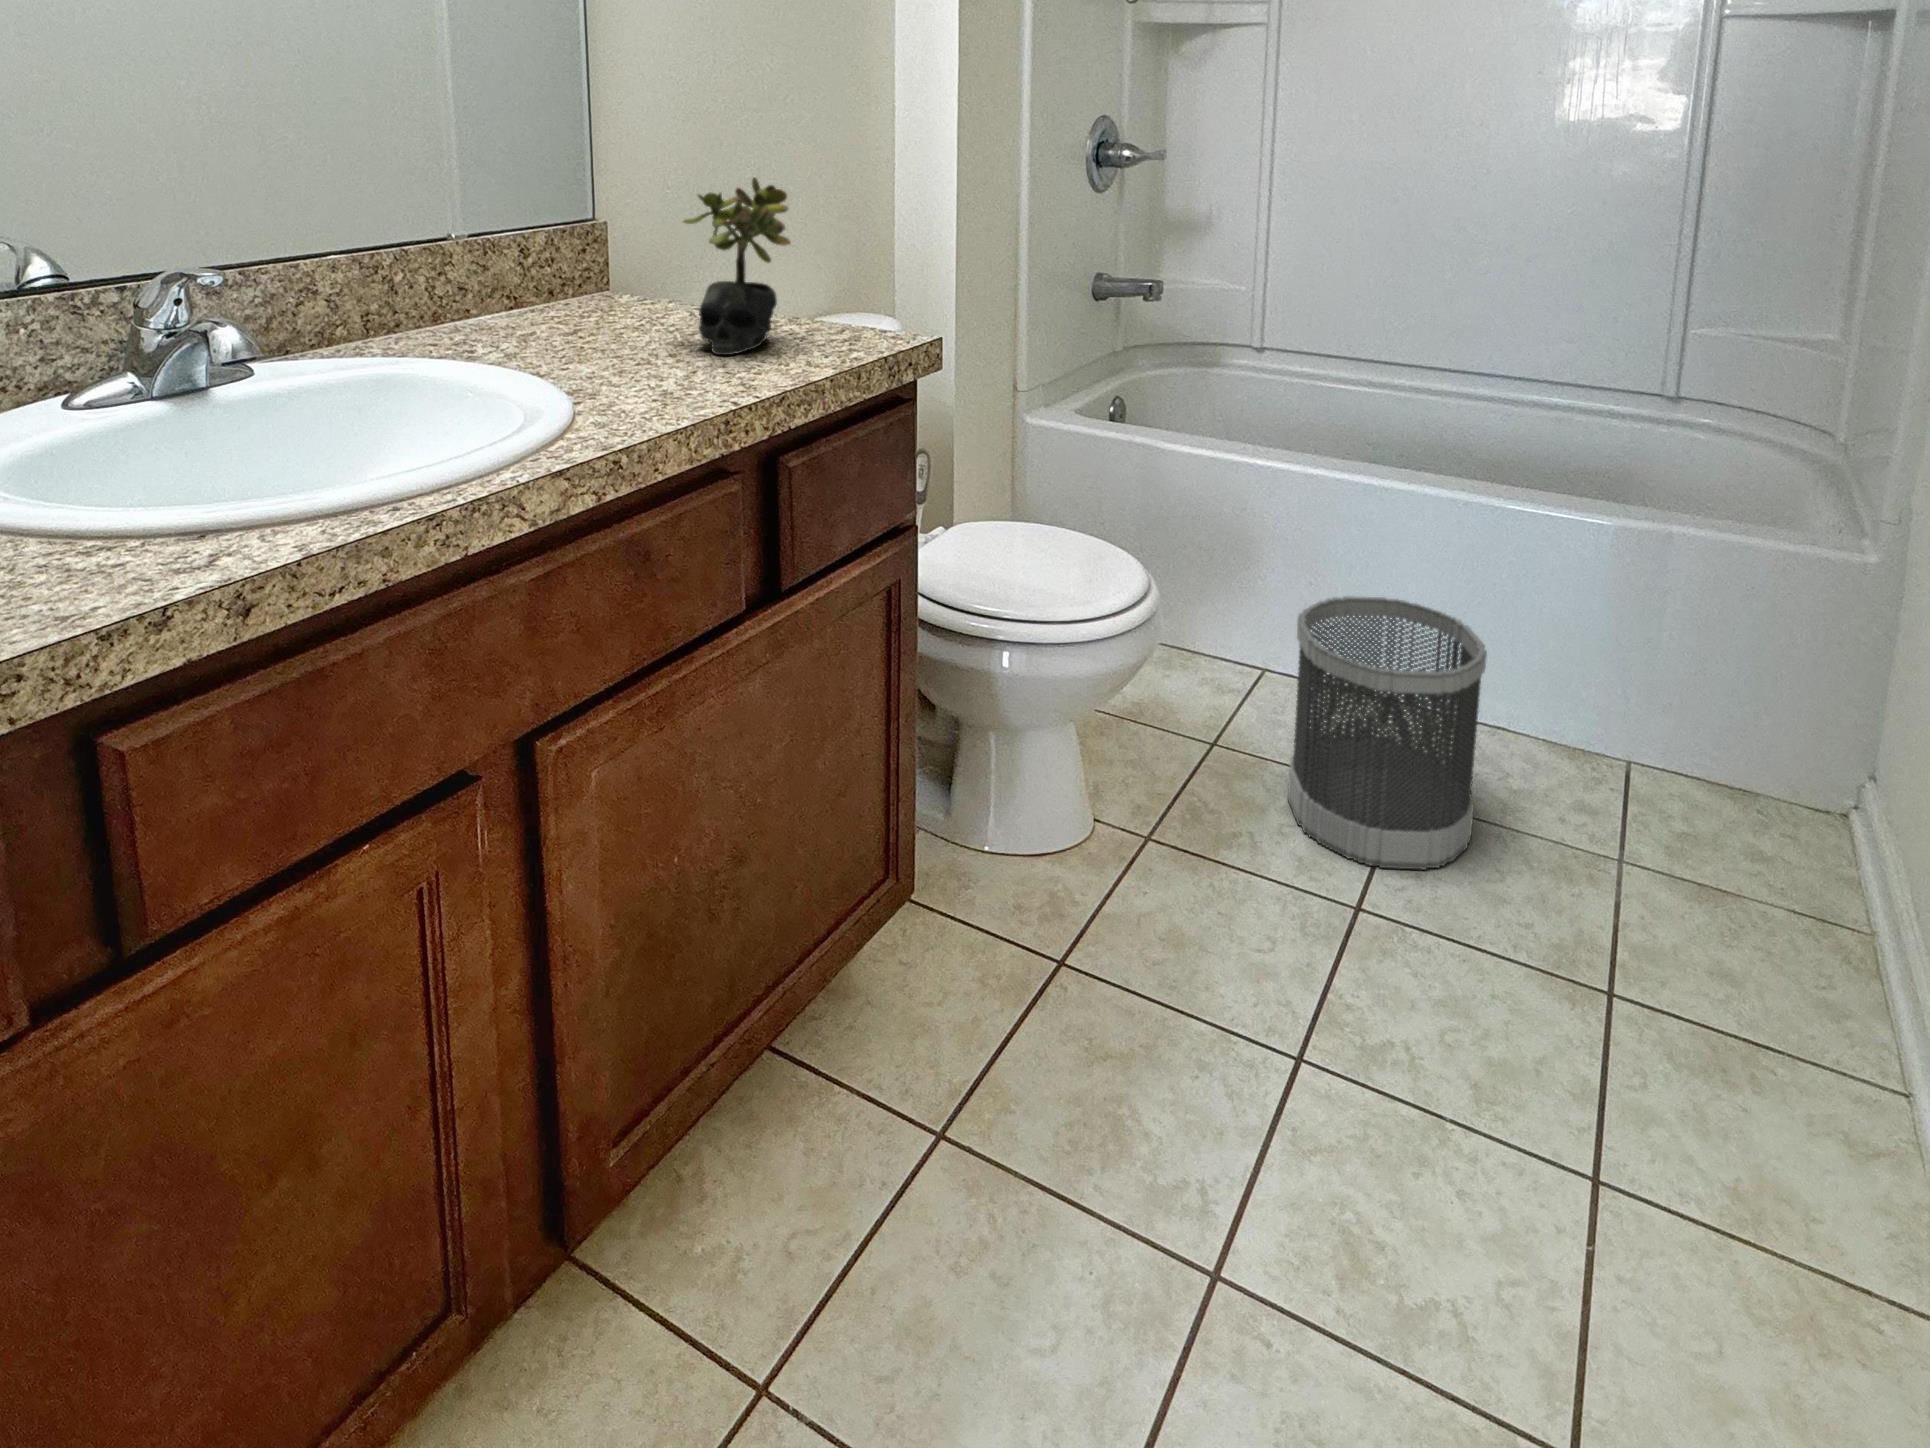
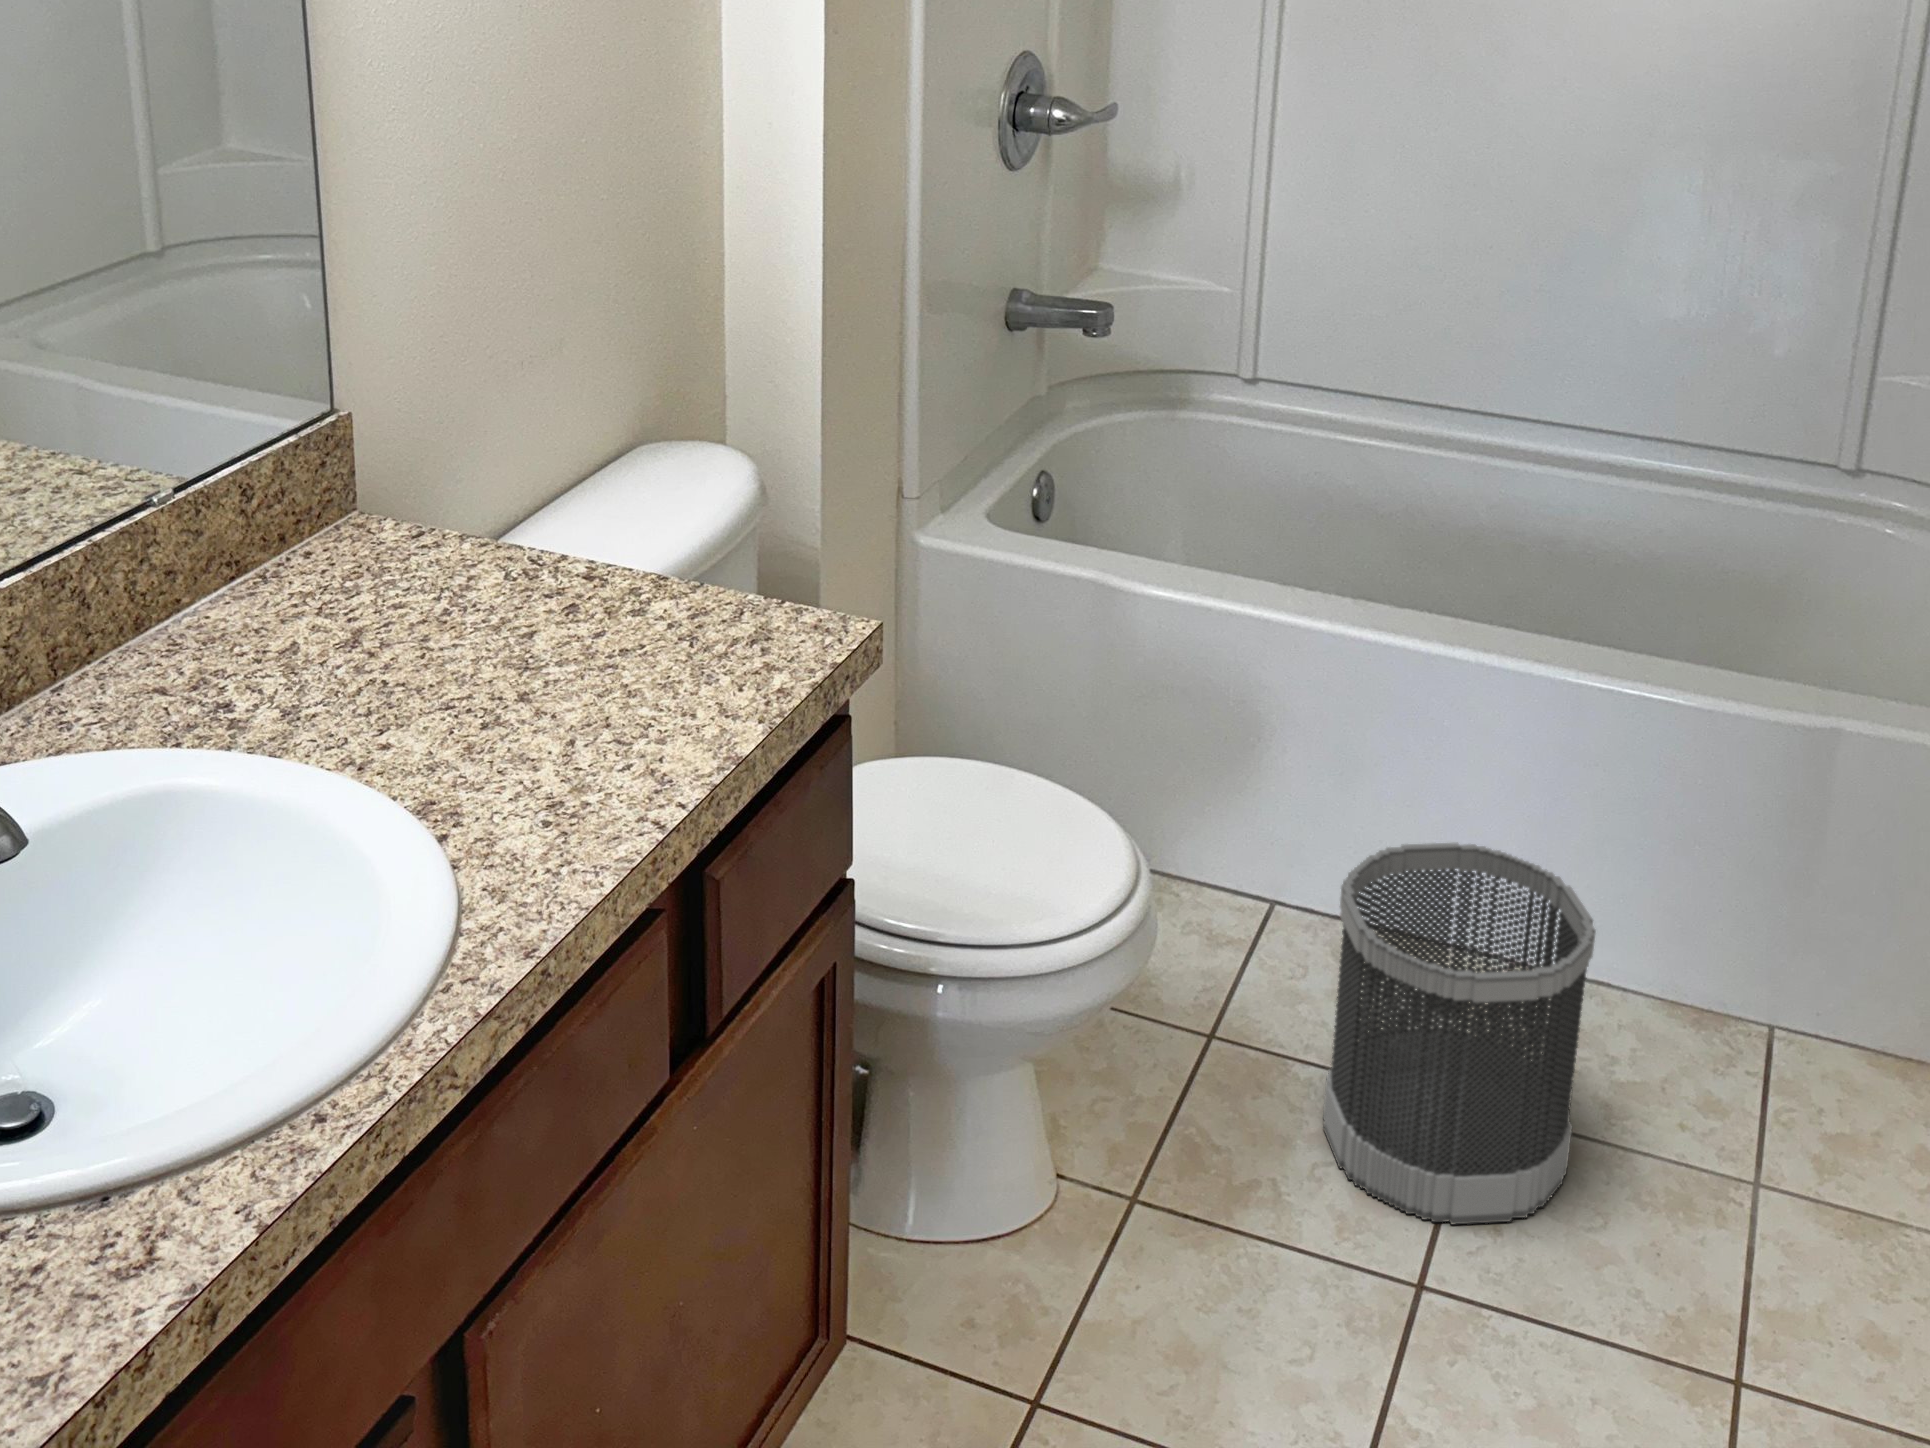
succulent plant: present [684,177,791,355] -> none [535,433,697,704]

